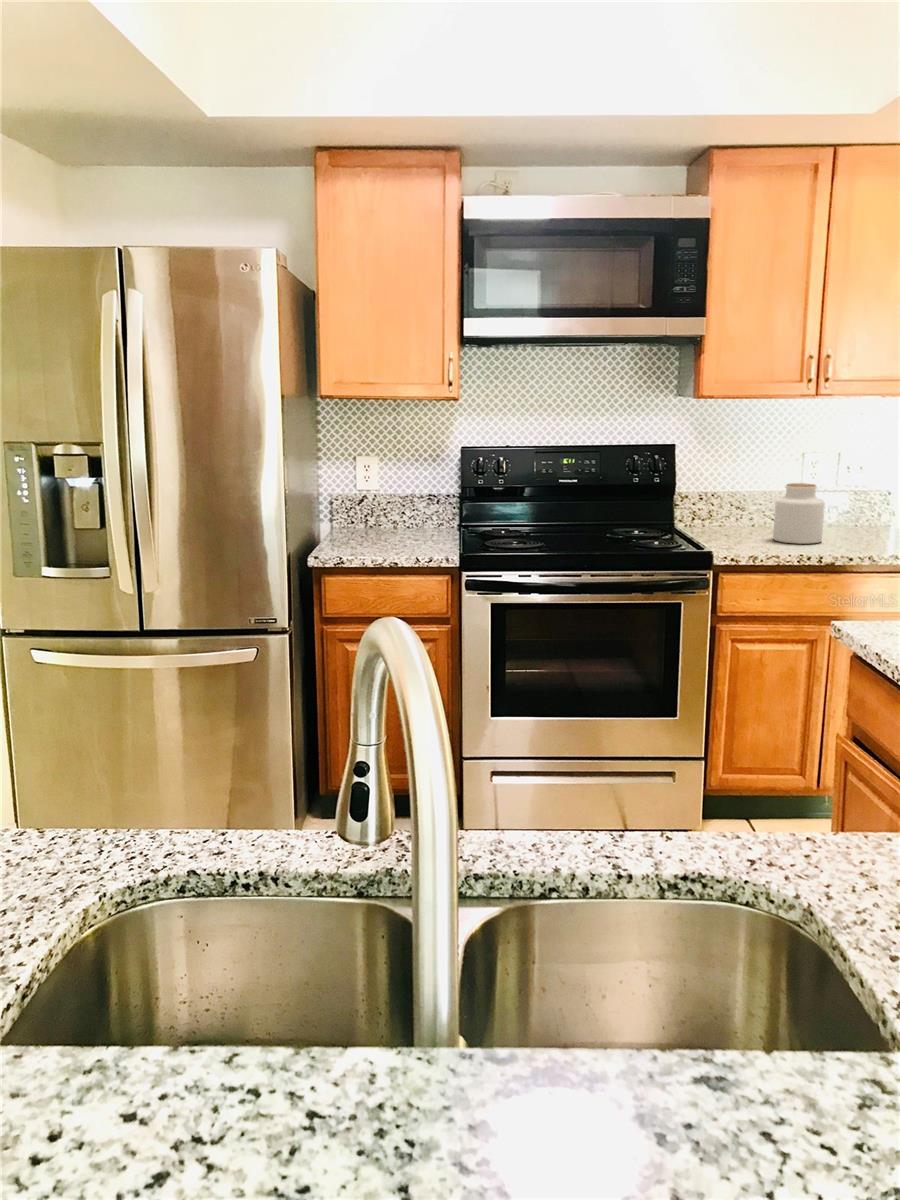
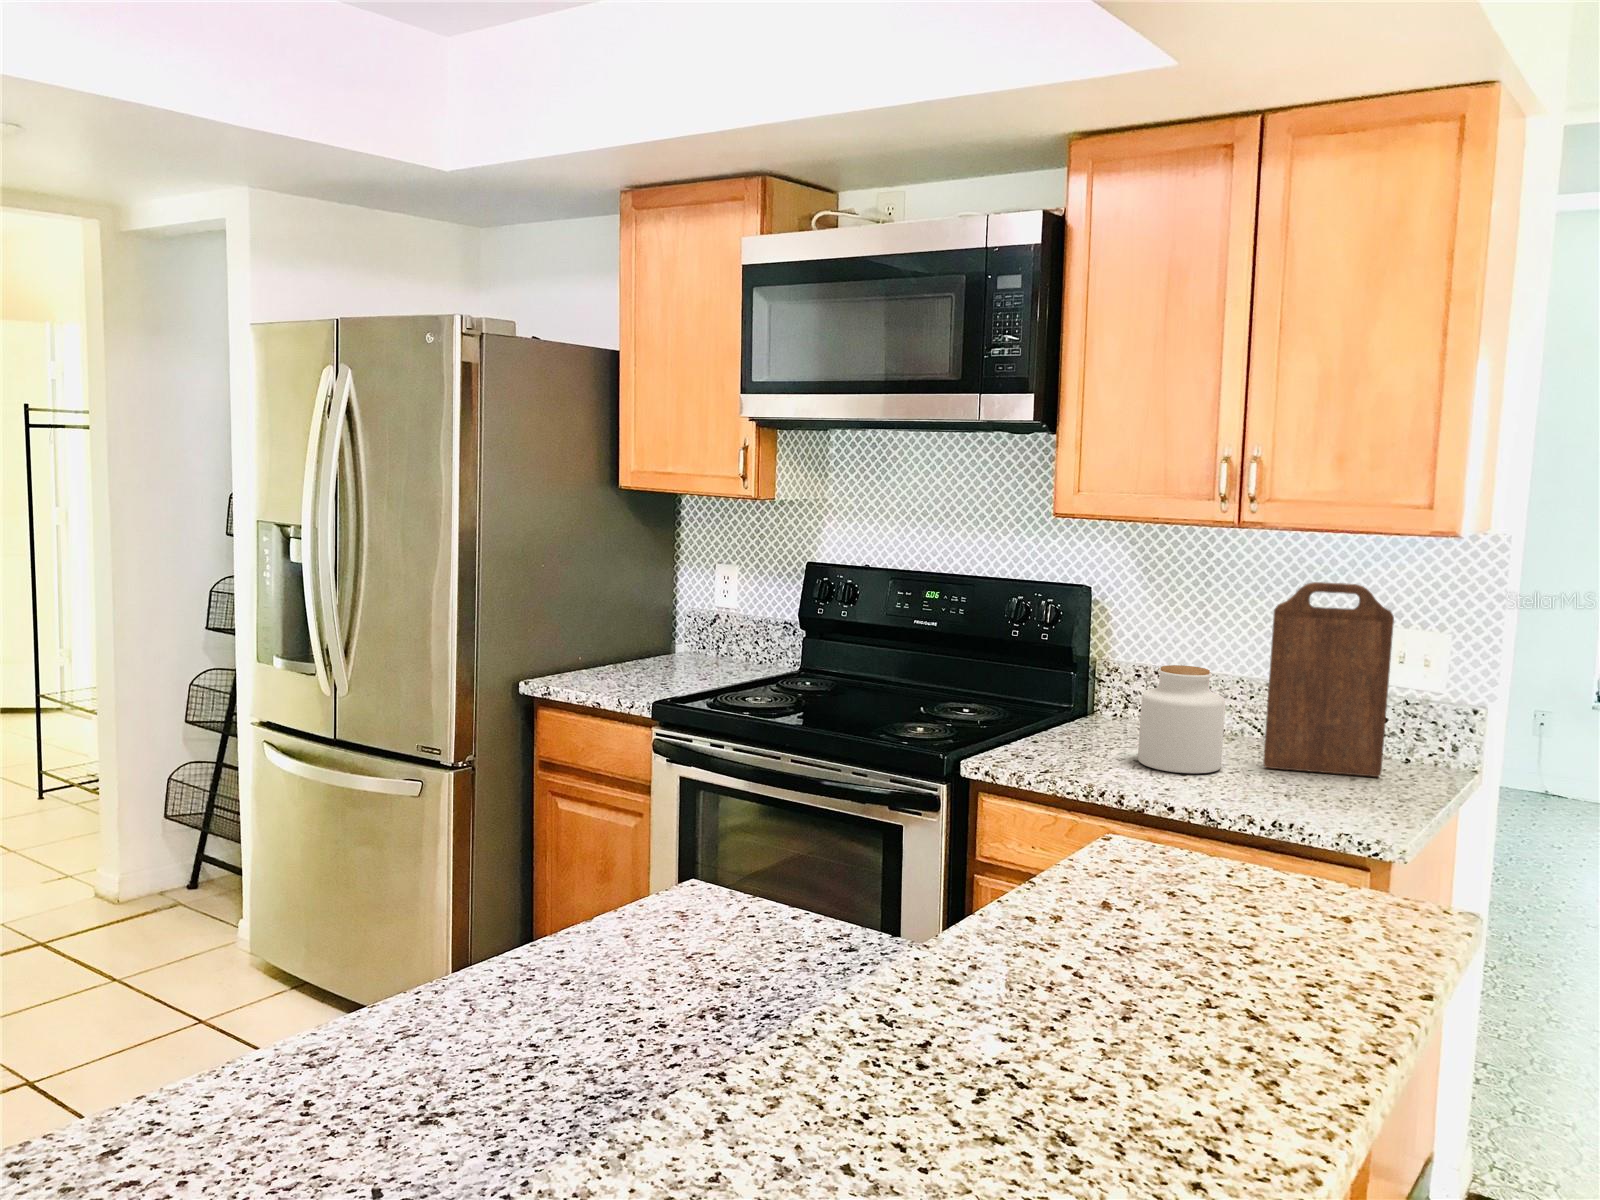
cutting board: none [826,428,883,536] -> present [1263,582,1394,777]

